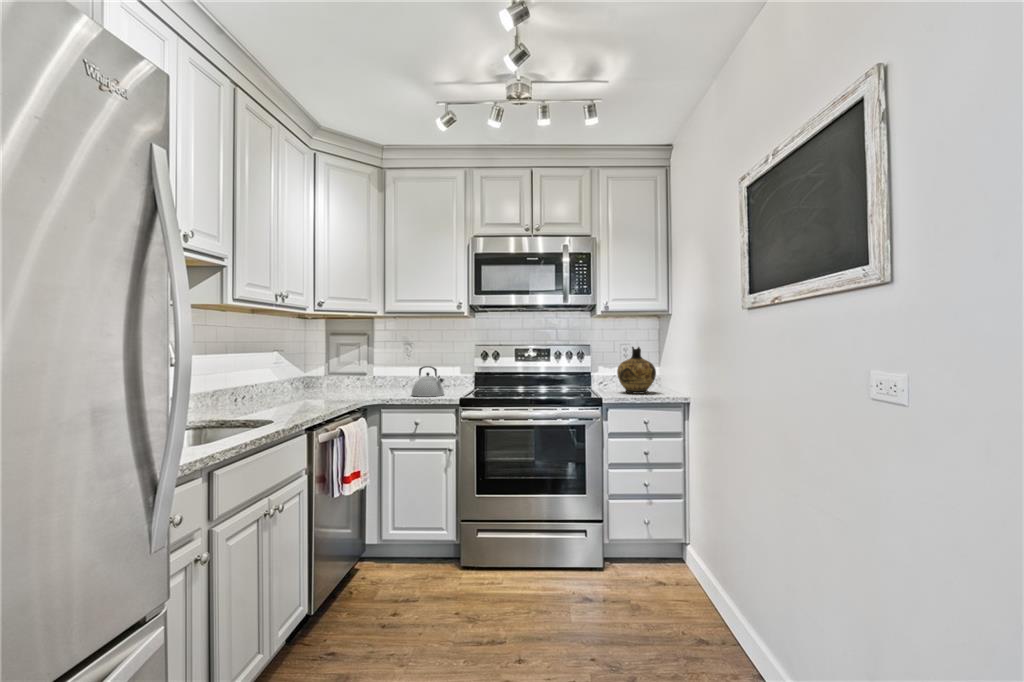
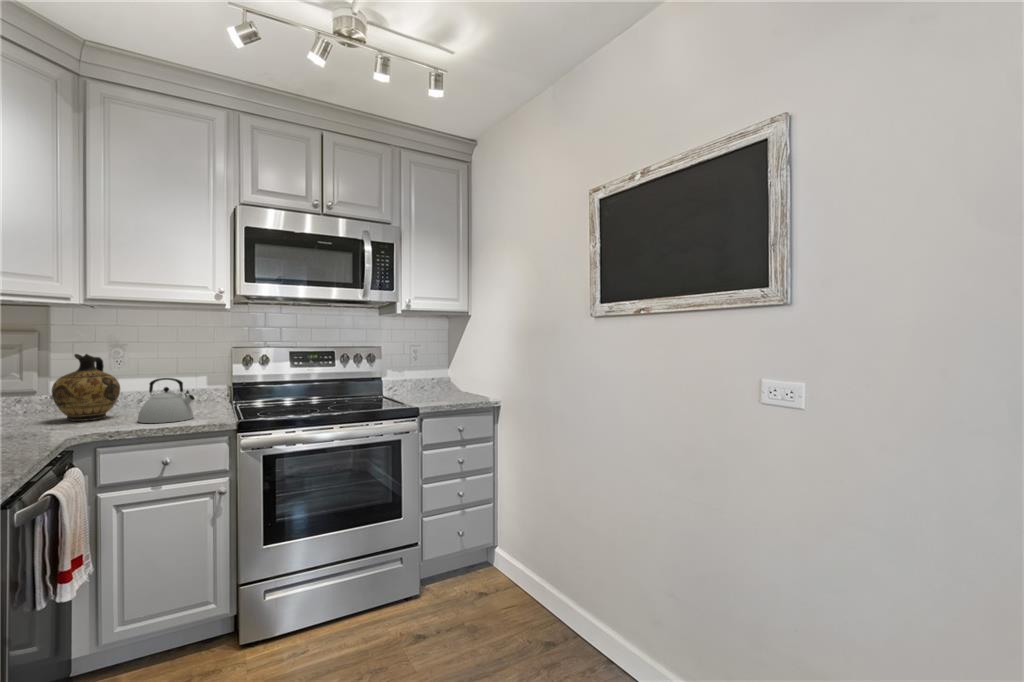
ceramic jug: present [617,347,656,394] -> present [51,354,120,421]

